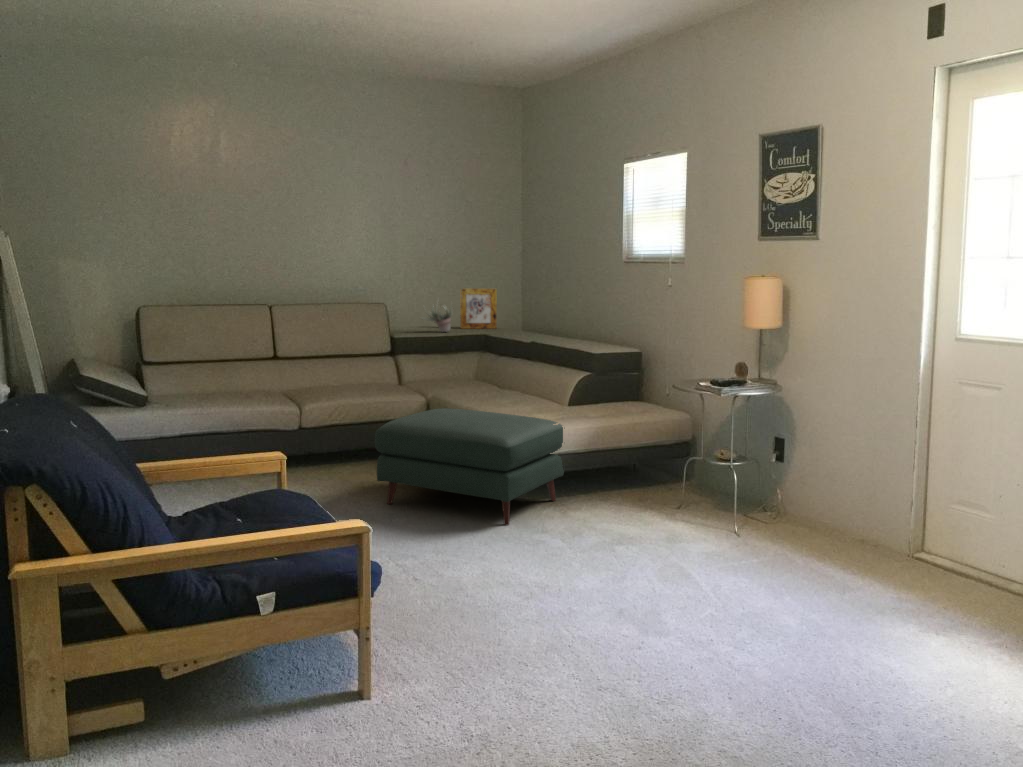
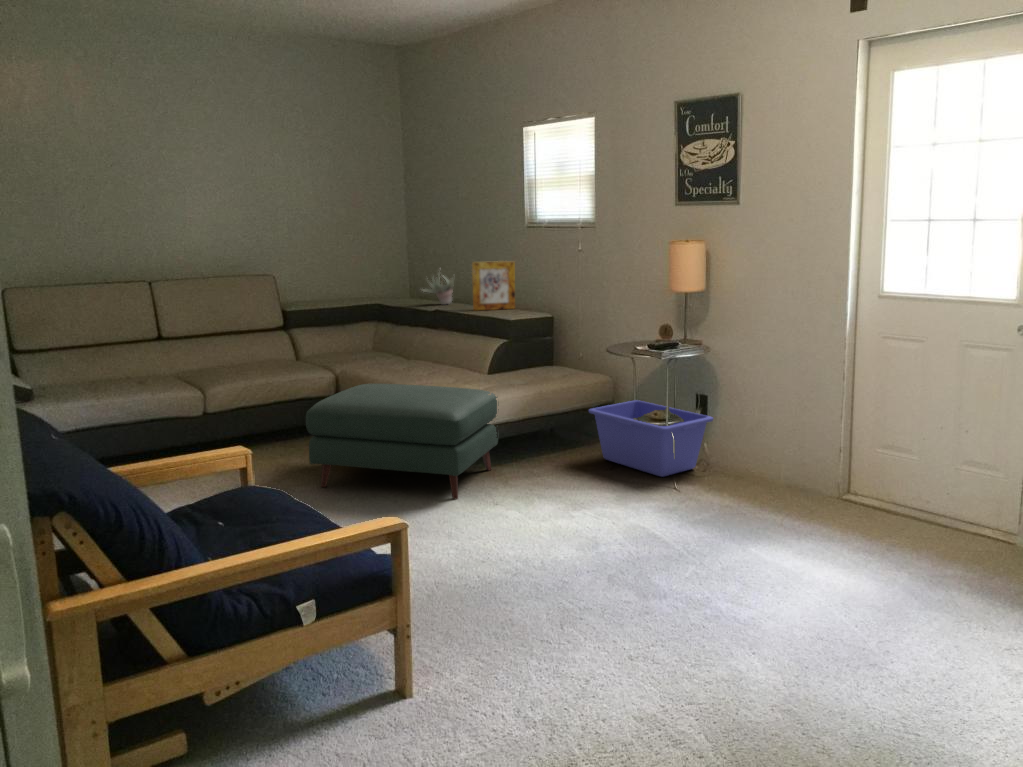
picture frame: present [460,288,497,329] -> present [472,261,515,310]
succulent plant: present [421,306,453,332] -> present [421,275,454,305]
storage bin: none [659,441,787,520] -> present [589,400,713,477]

